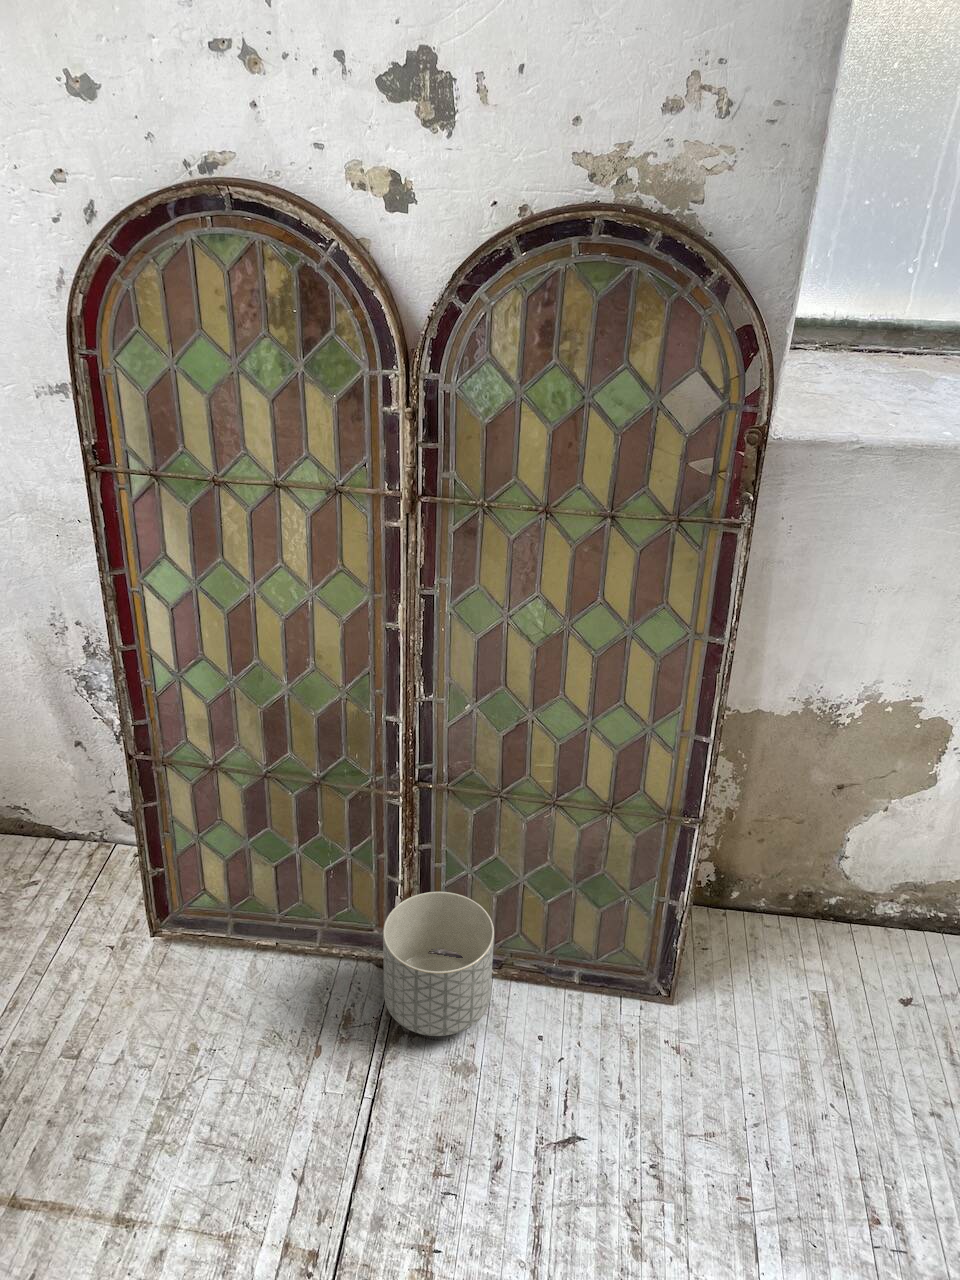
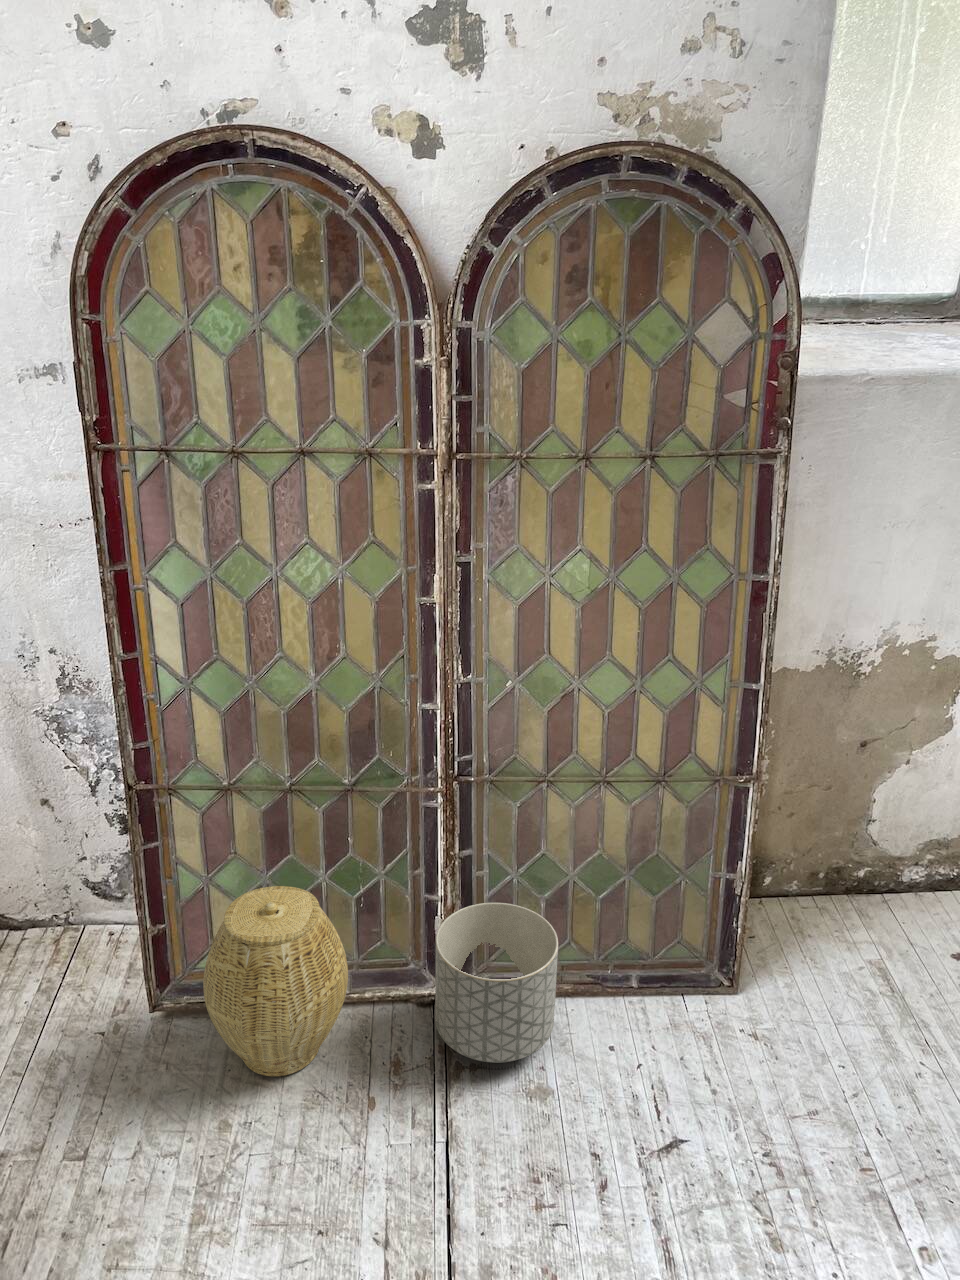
woven basket: none [183,857,309,1015] -> present [203,886,348,1076]

